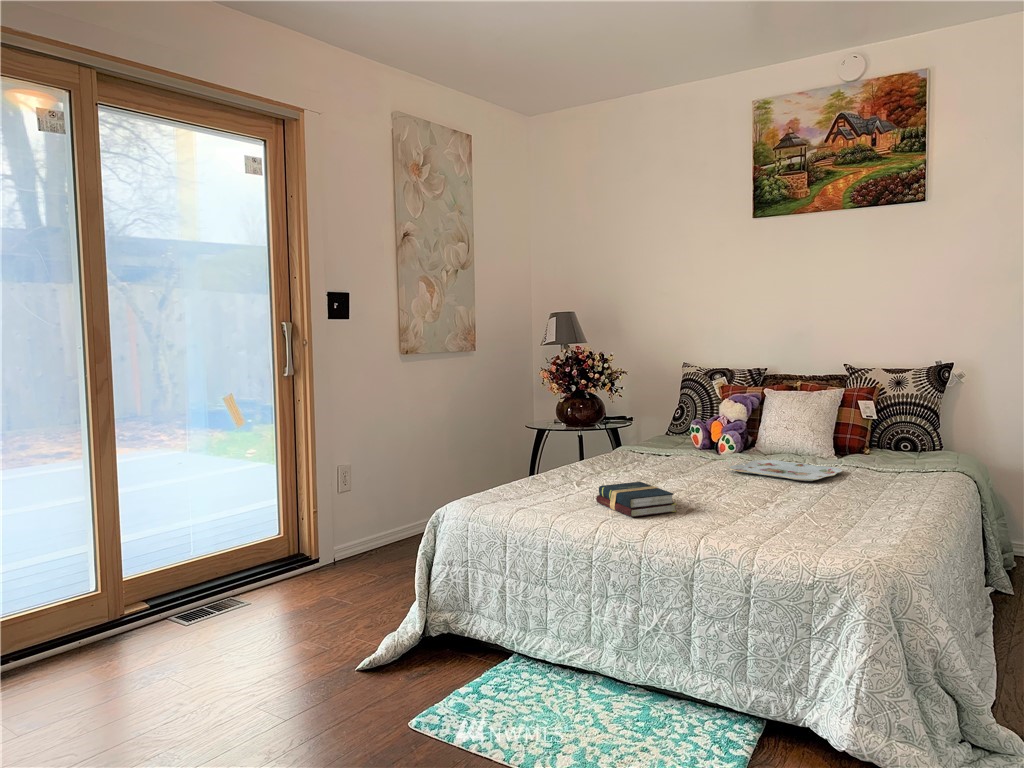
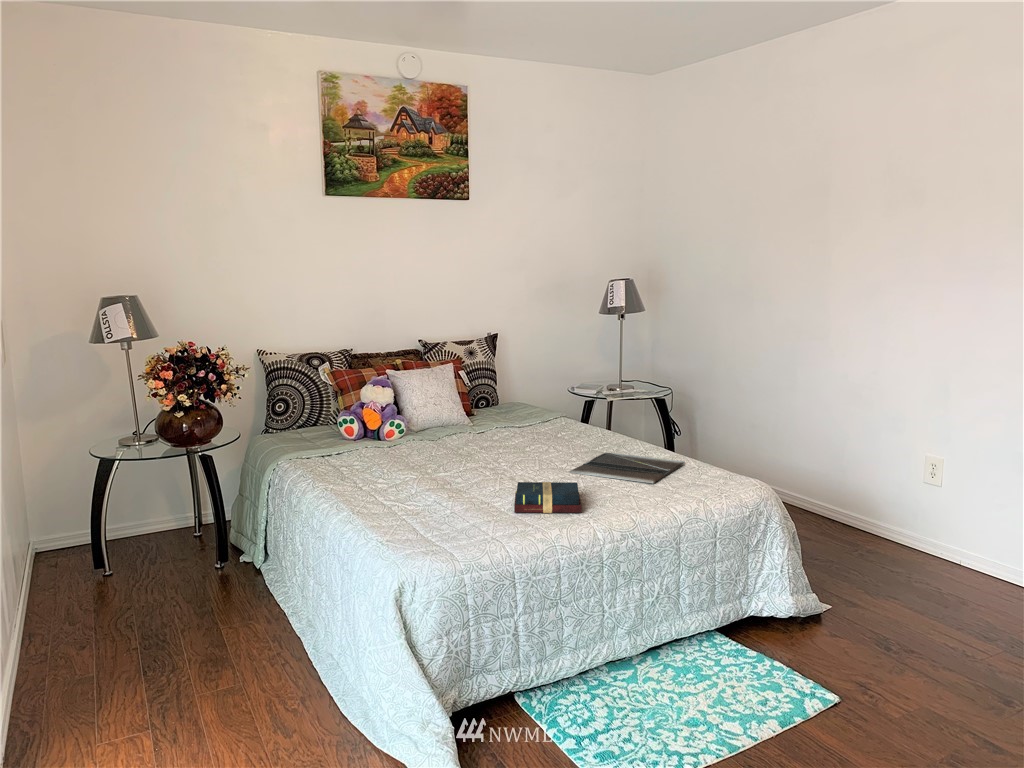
serving tray: present [729,460,842,481] -> none [453,437,548,457]
laptop: none [760,496,905,526] -> present [570,452,685,483]

